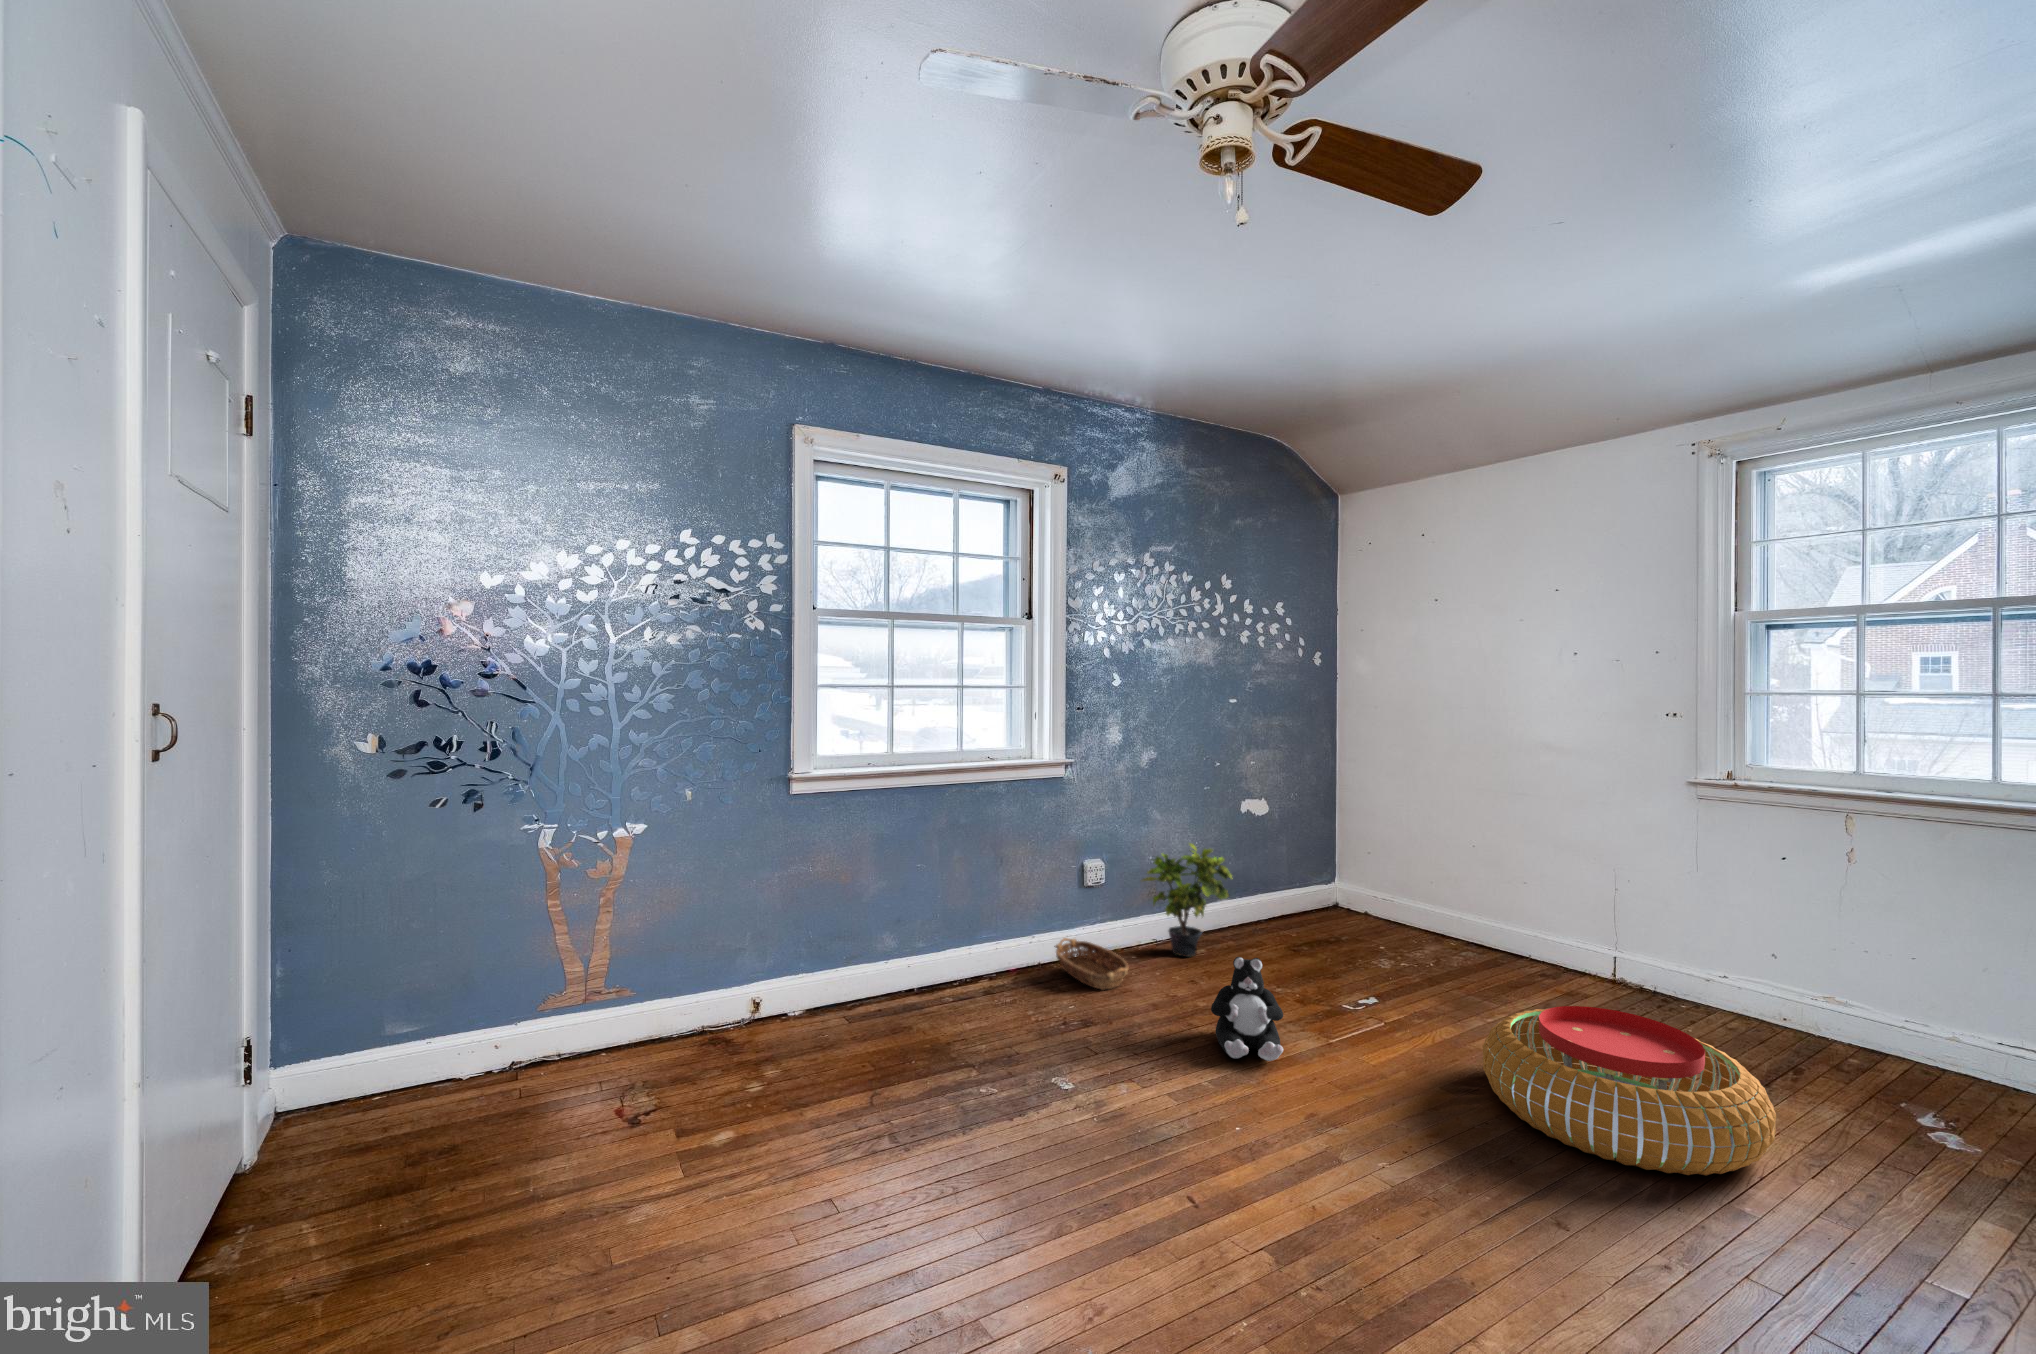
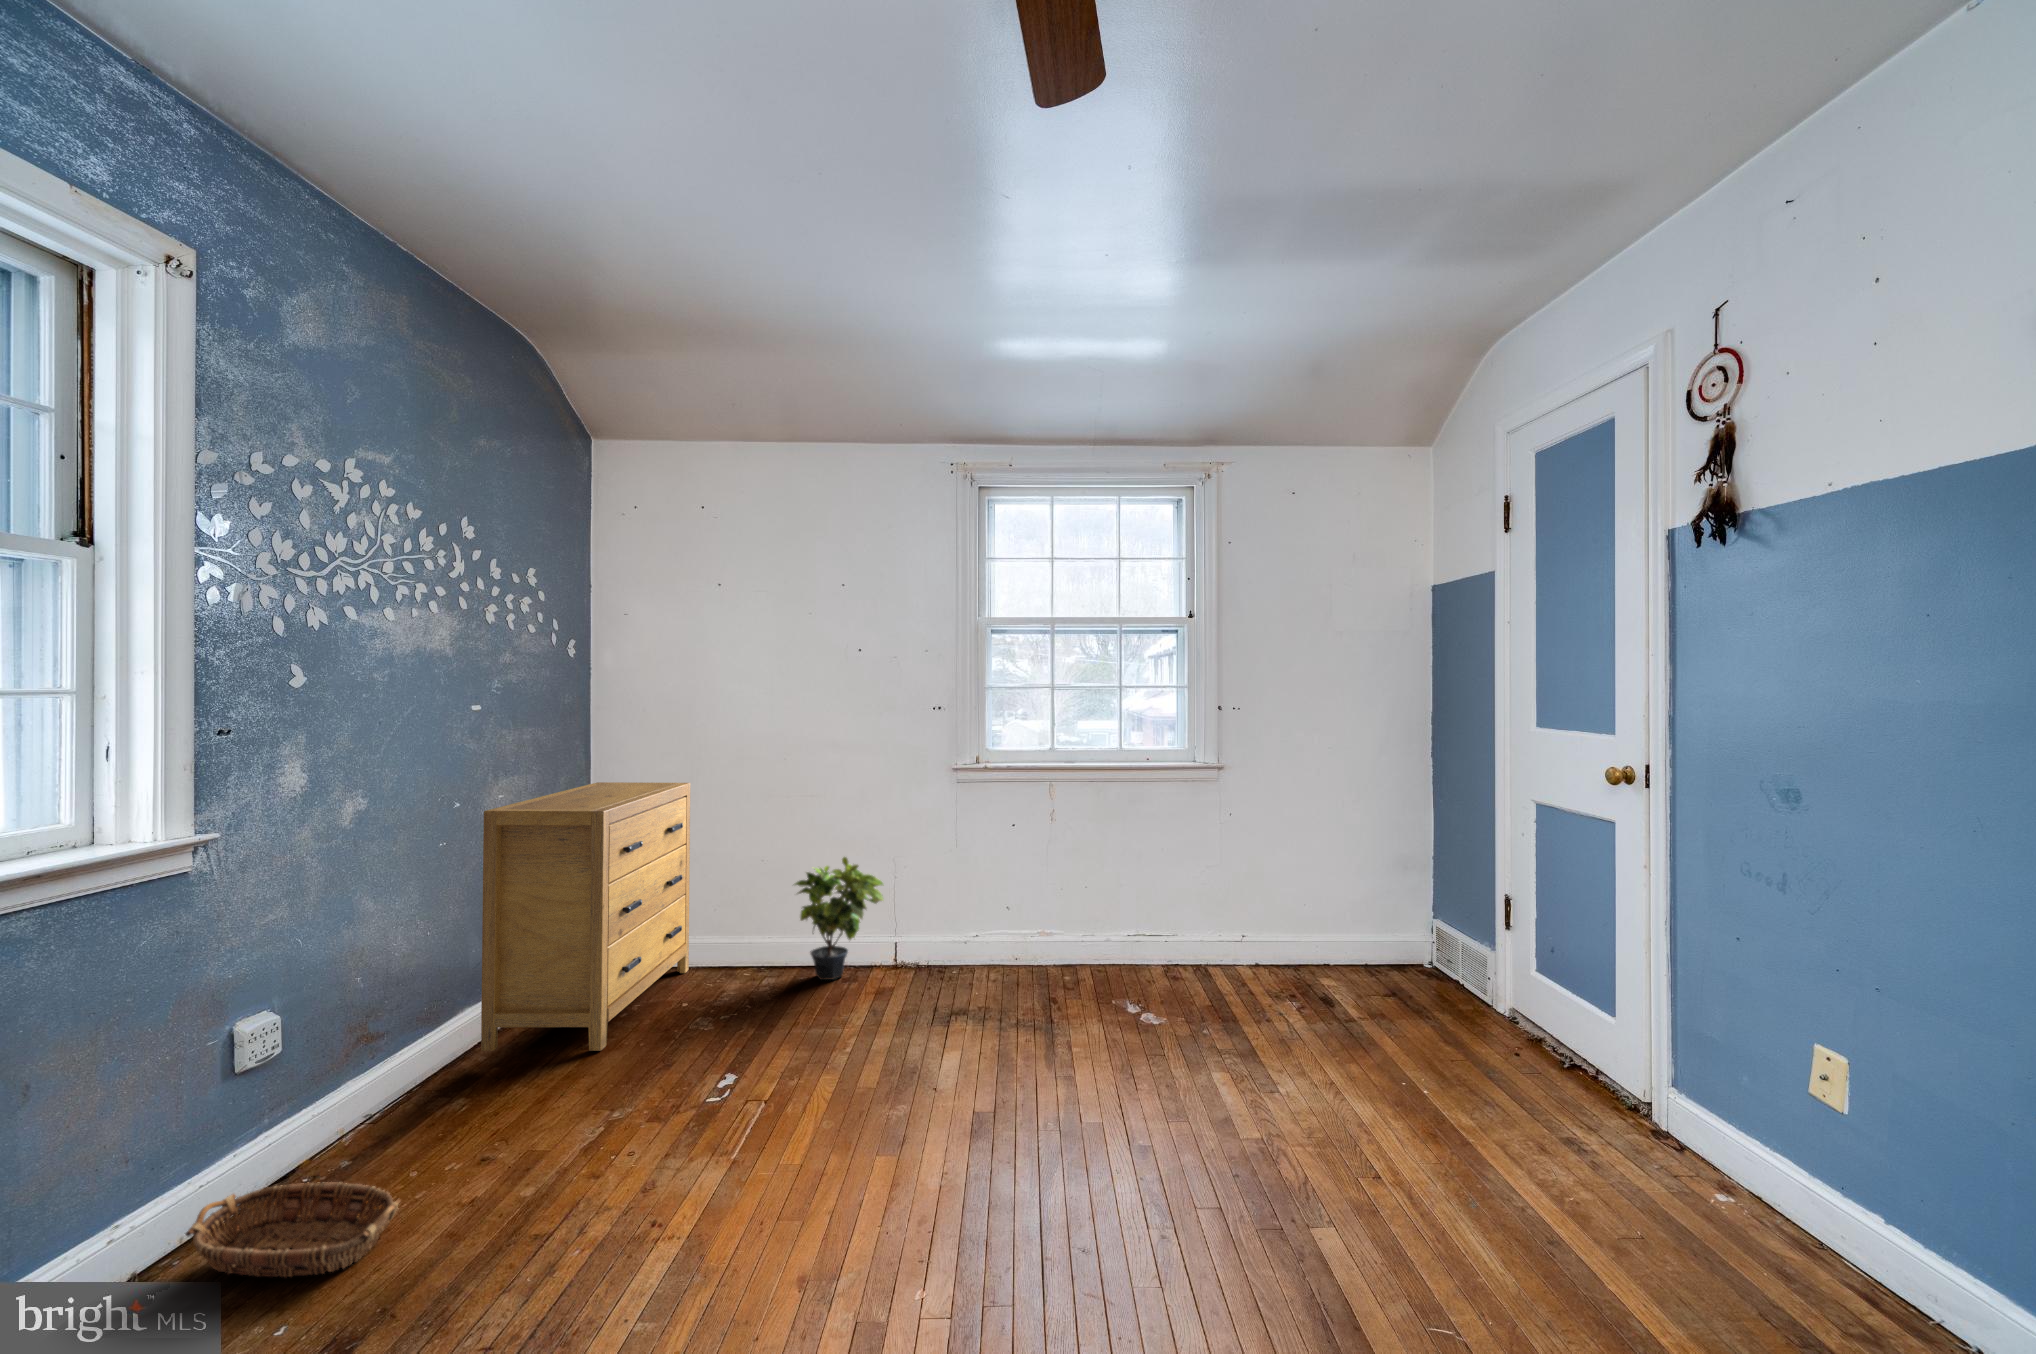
dresser: none [1230,763,1404,952] -> present [481,782,690,1051]
potted plant: present [1142,843,1232,957] -> present [795,857,883,980]
plush toy: present [1211,957,1283,1061] -> none [627,1087,758,1261]
pouf: present [1482,1006,1776,1175] -> none [935,991,1169,1151]

